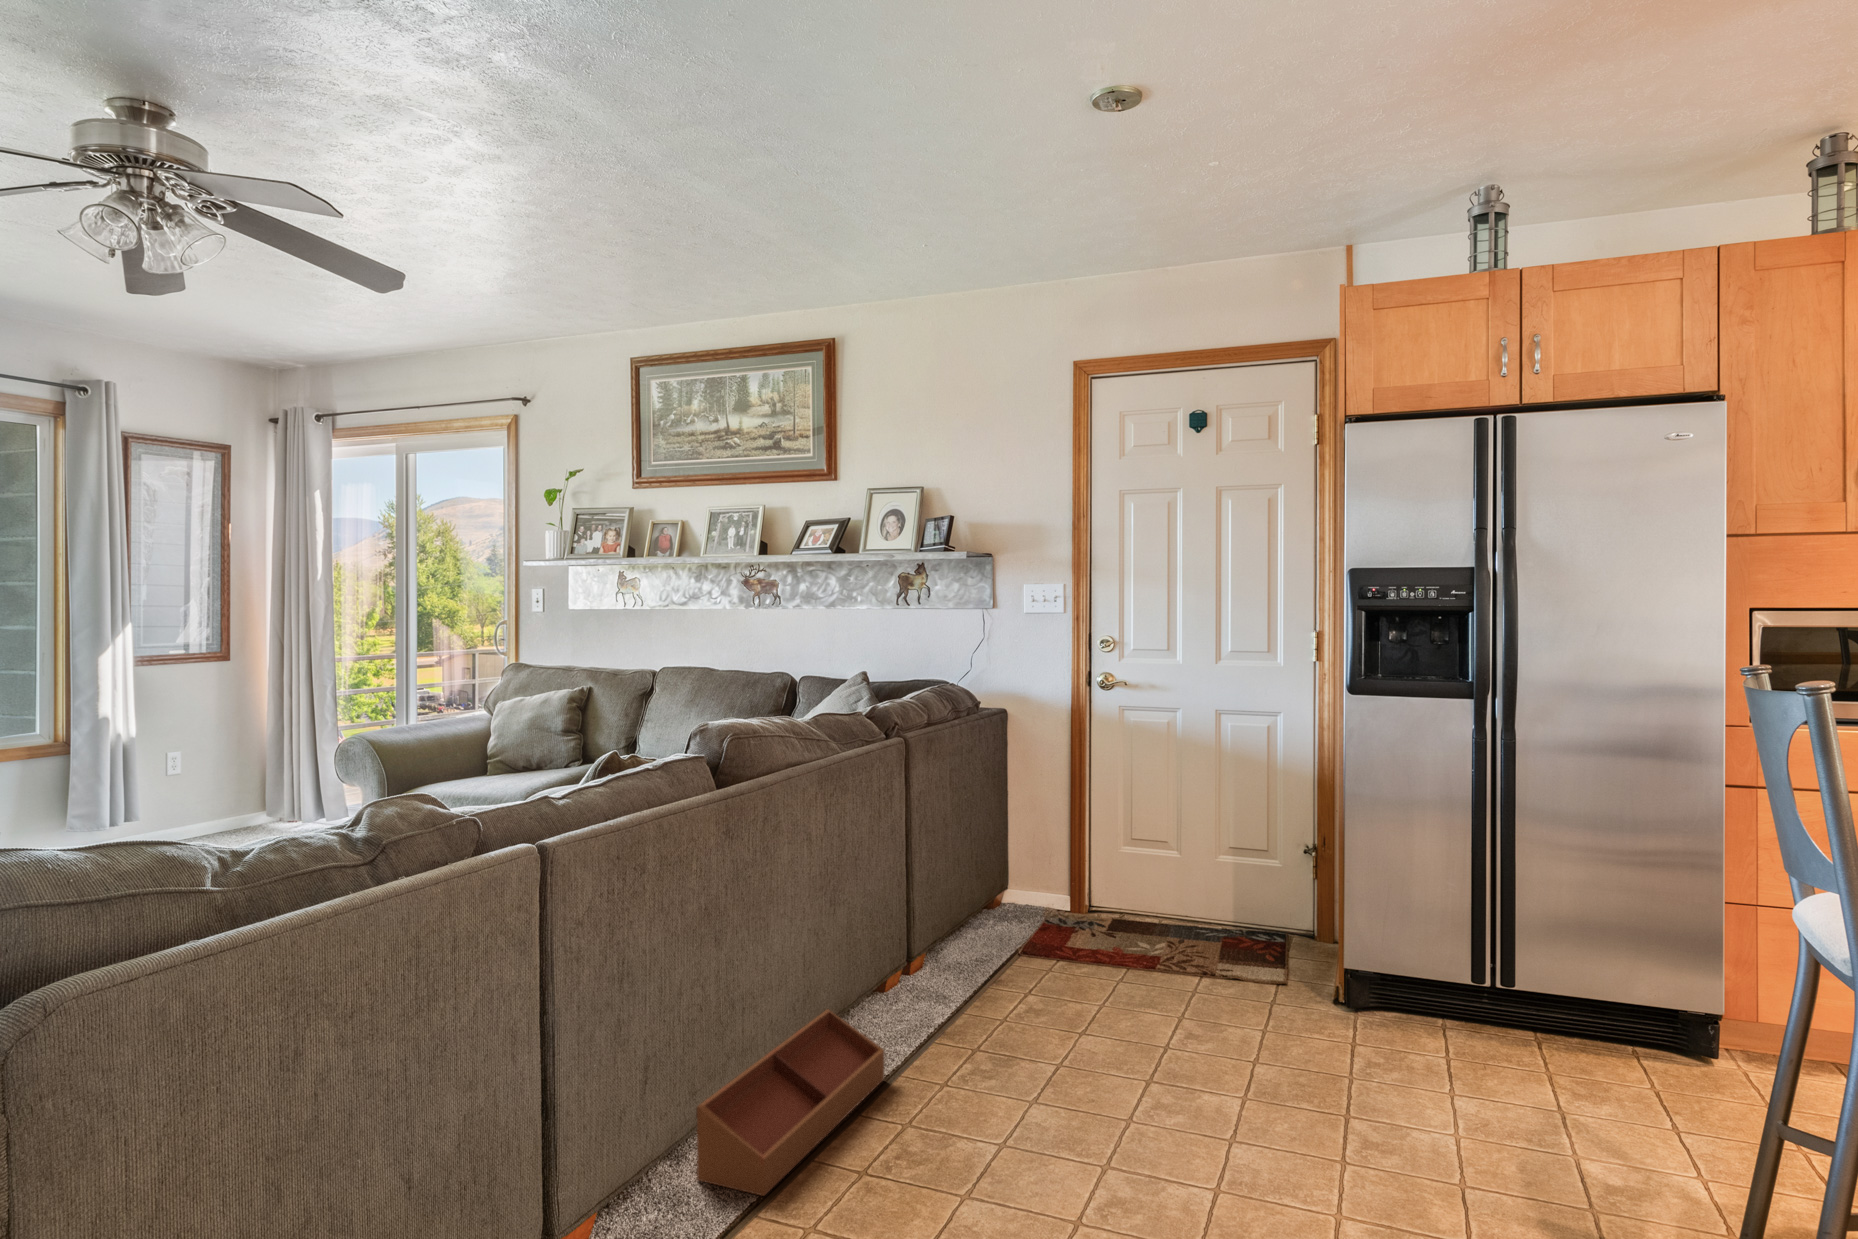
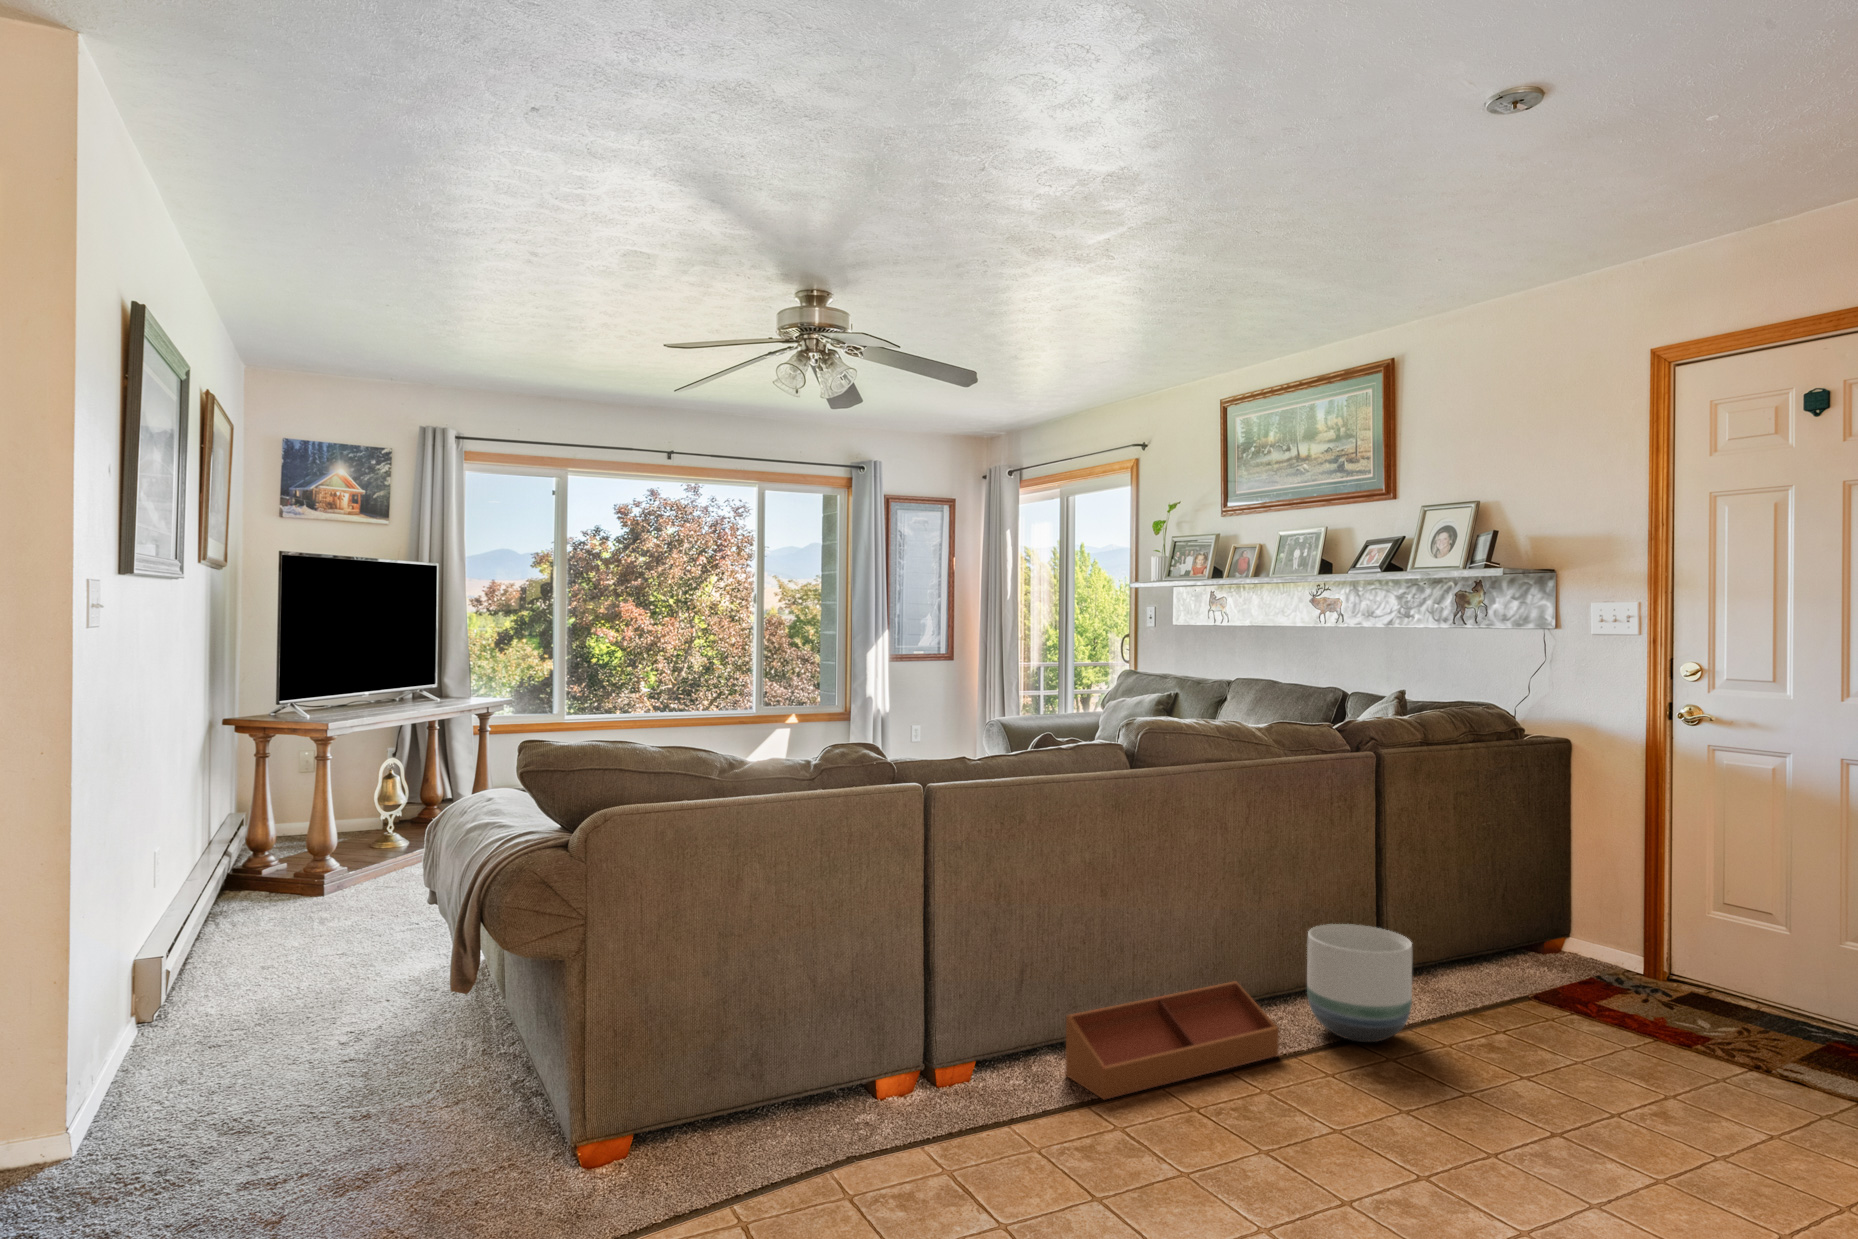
planter: none [881,920,981,1041] -> present [1307,924,1412,1042]

